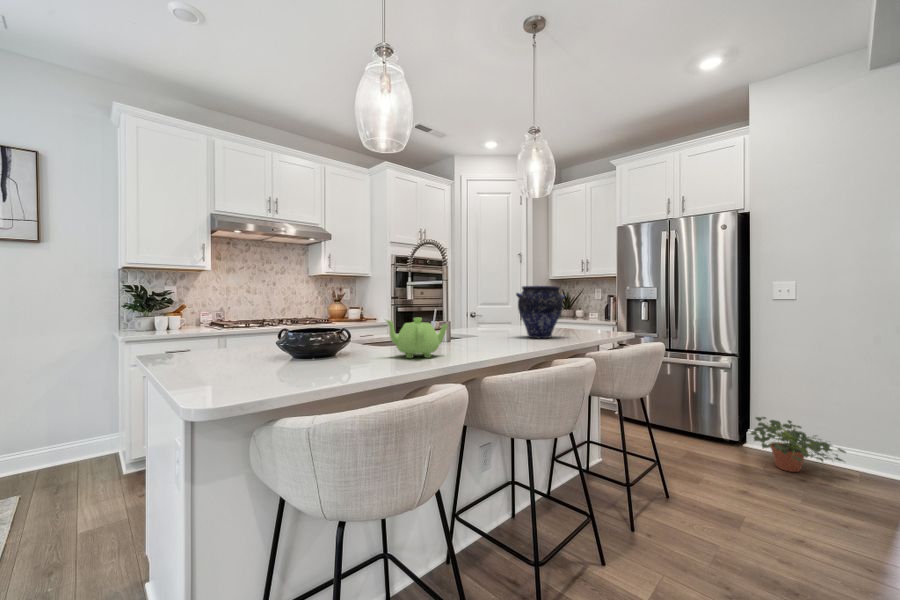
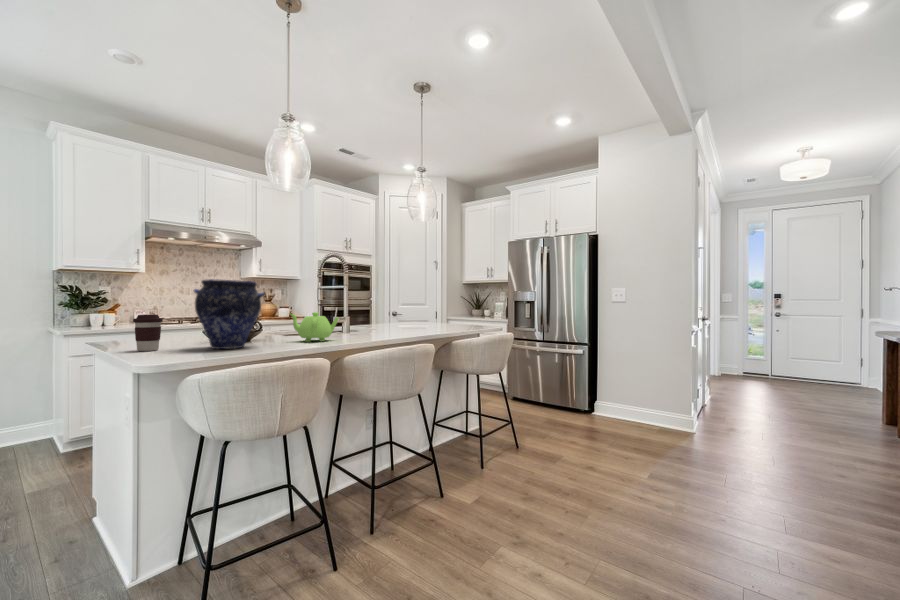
vase: present [516,286,565,338] -> present [194,279,264,349]
coffee cup: none [190,323,228,373] -> present [133,315,163,351]
potted plant: present [751,417,846,472] -> none [591,390,653,430]

